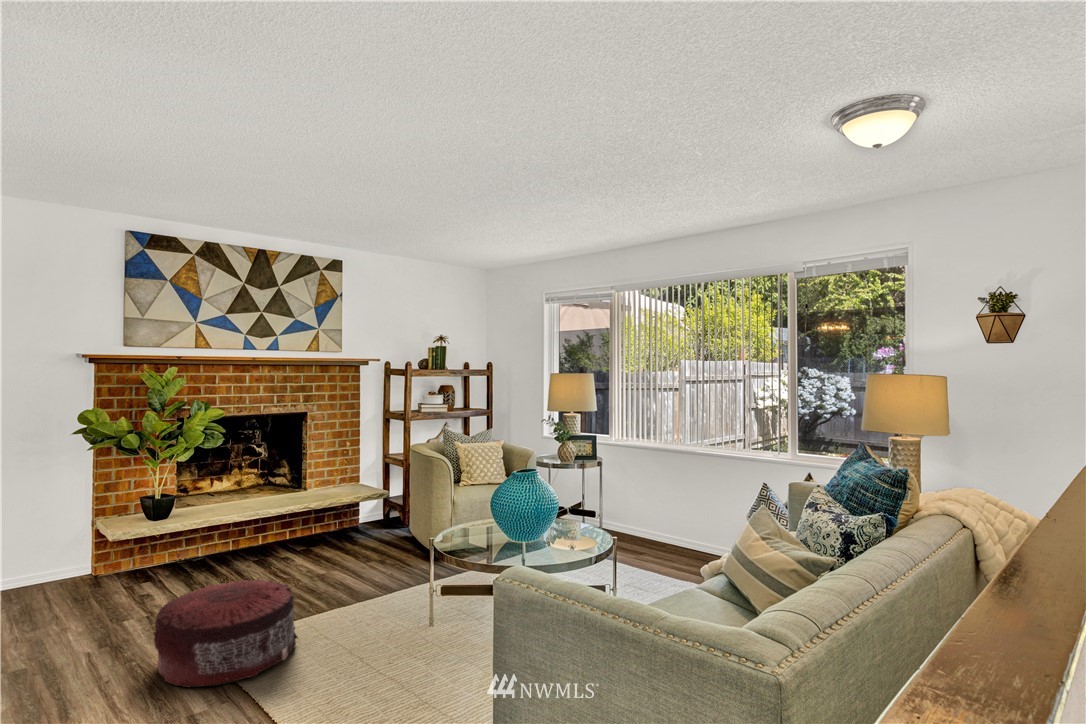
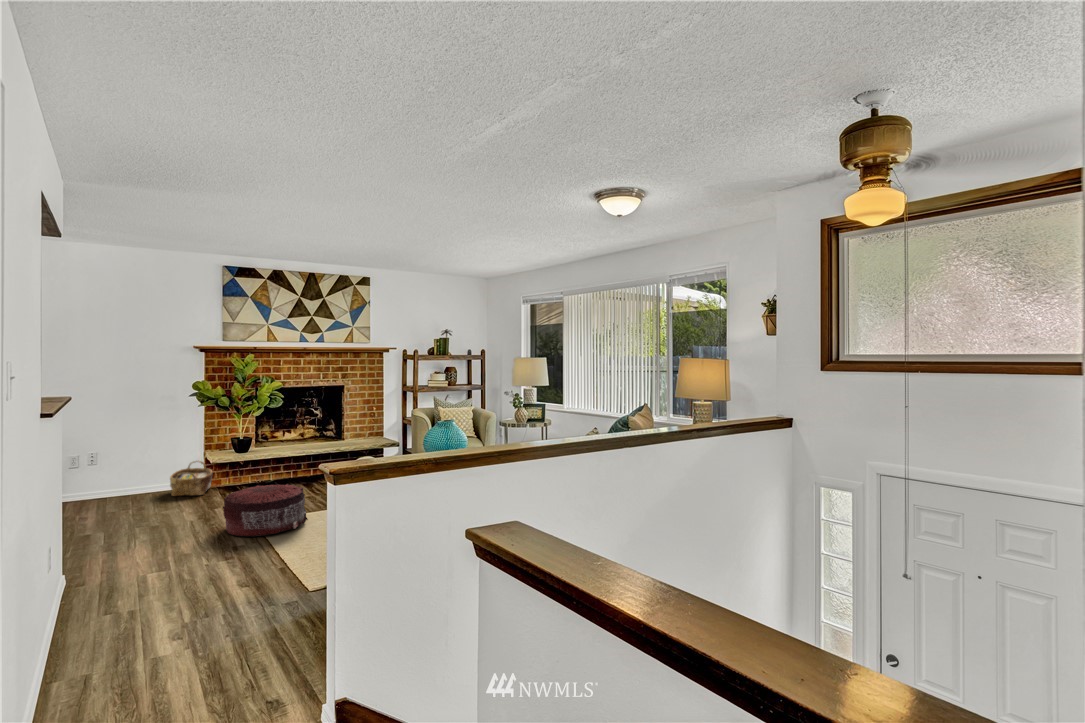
woven basket: none [34,535,108,599] -> present [170,461,212,496]

